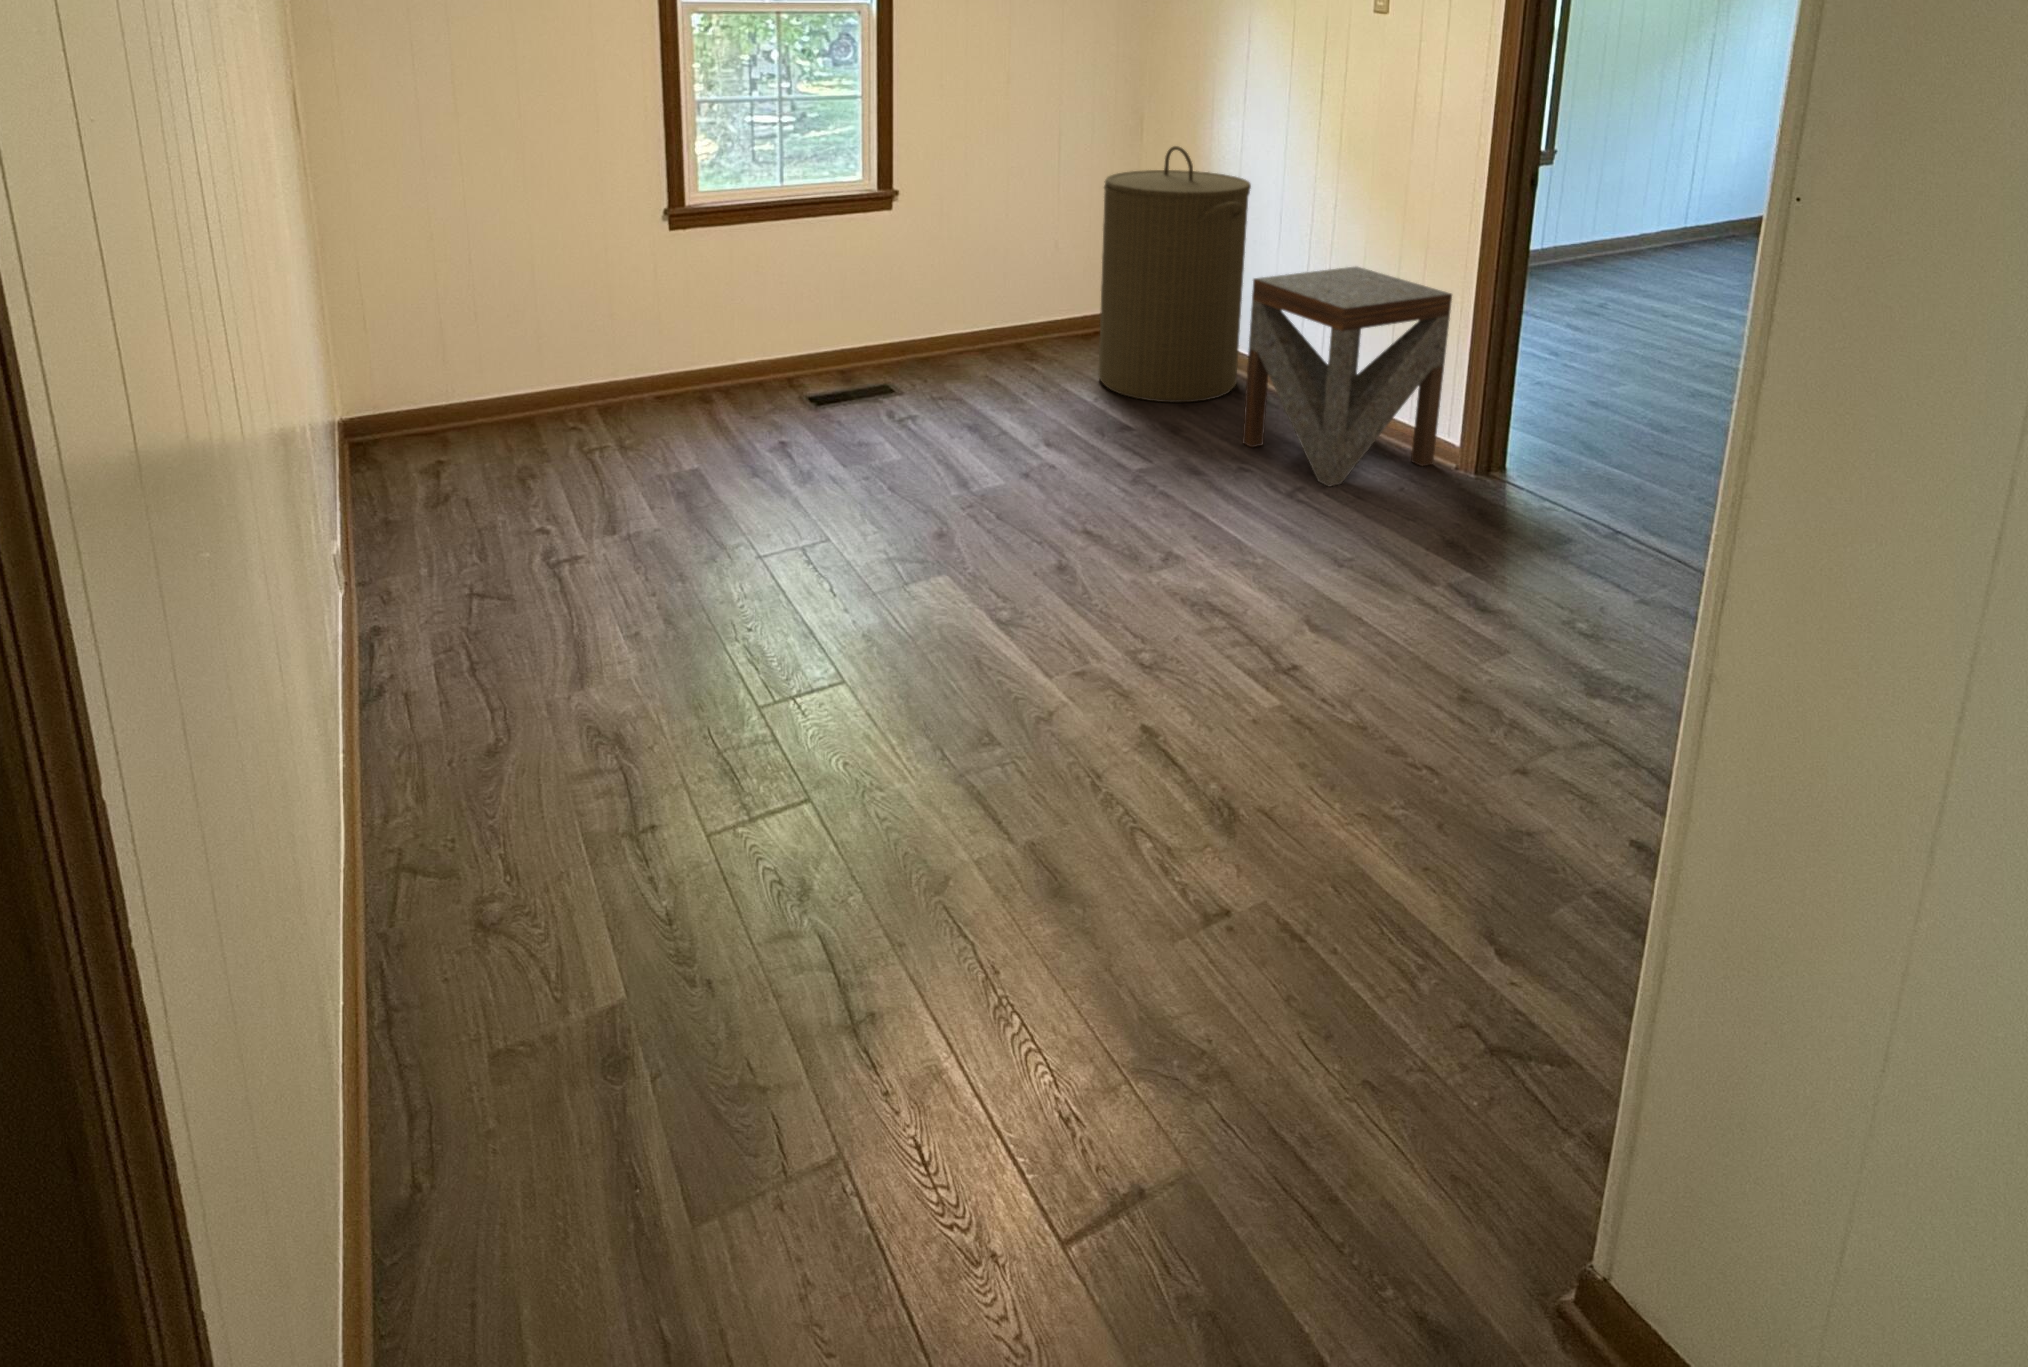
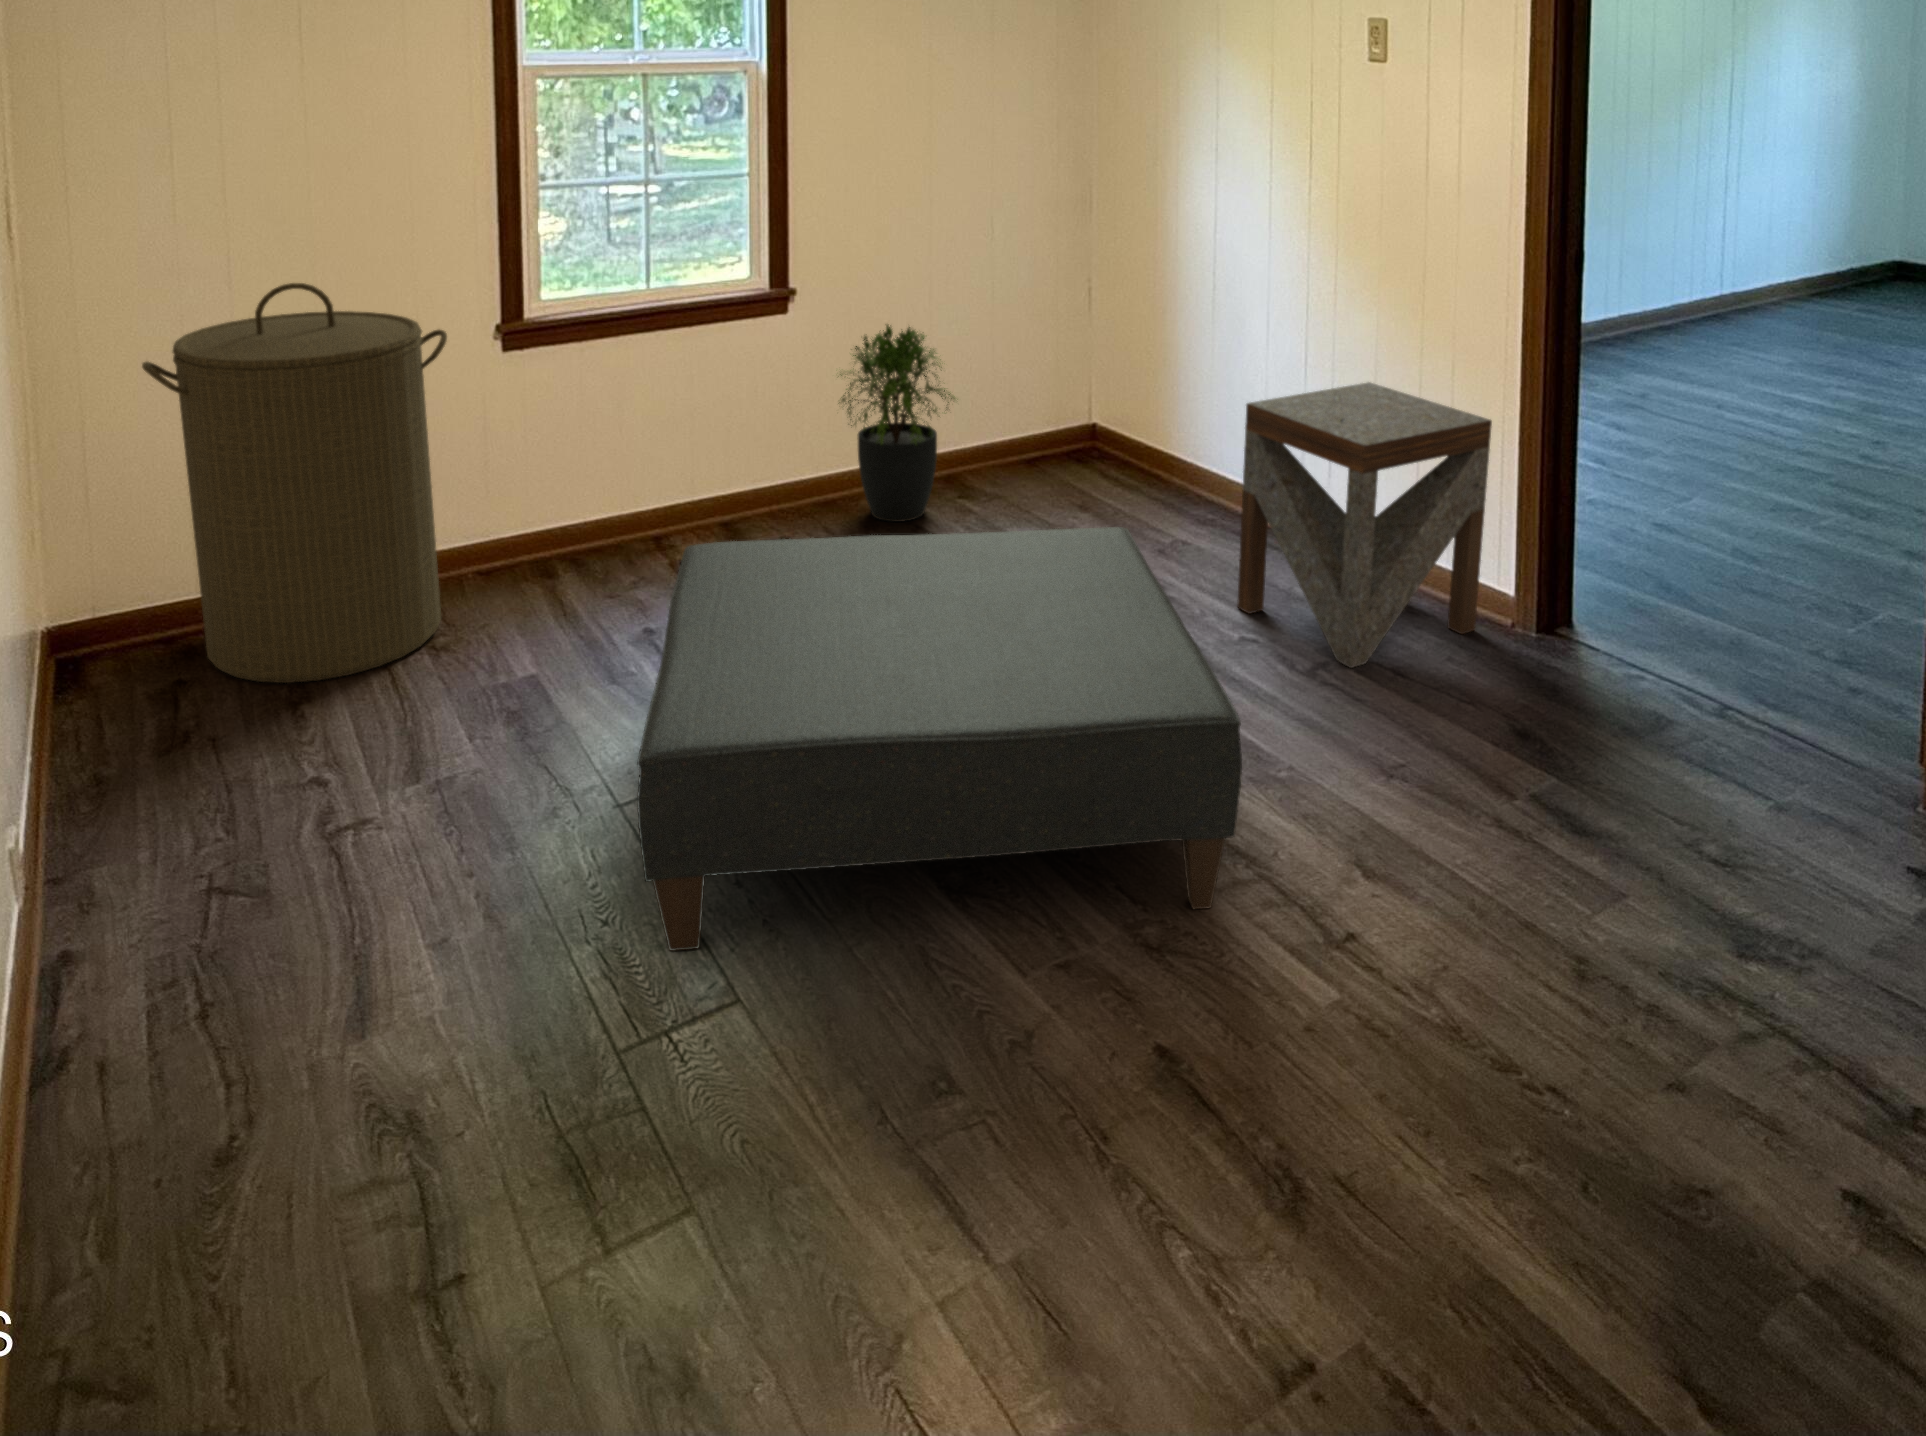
laundry hamper: present [1098,146,1251,402] -> present [142,283,447,683]
potted plant: none [926,217,1028,377] -> present [838,325,955,522]
ottoman: none [772,369,1226,648] -> present [637,527,1242,951]

